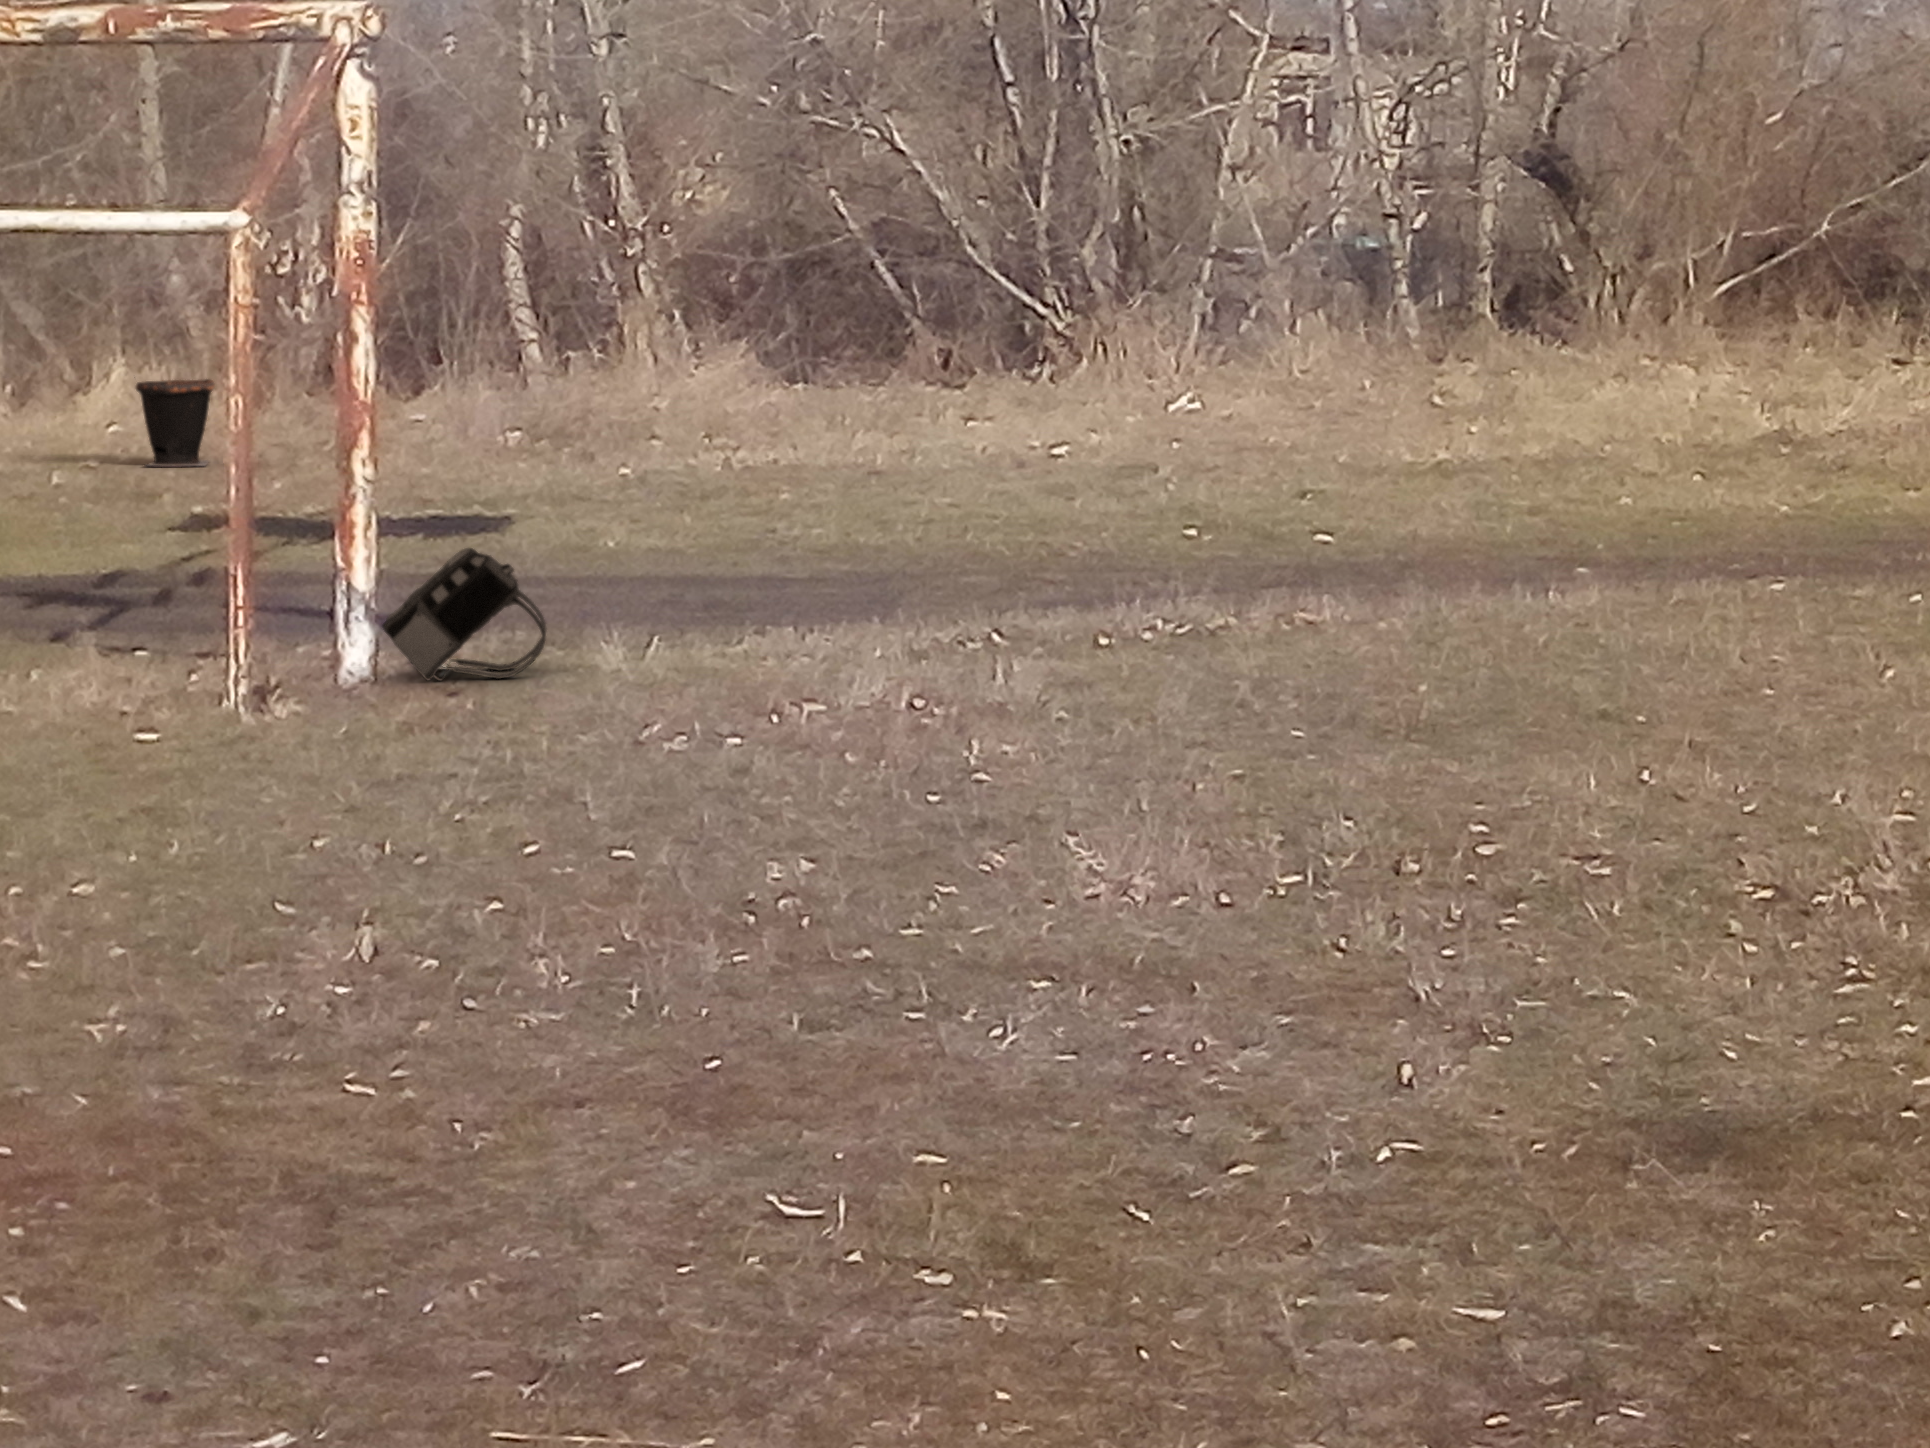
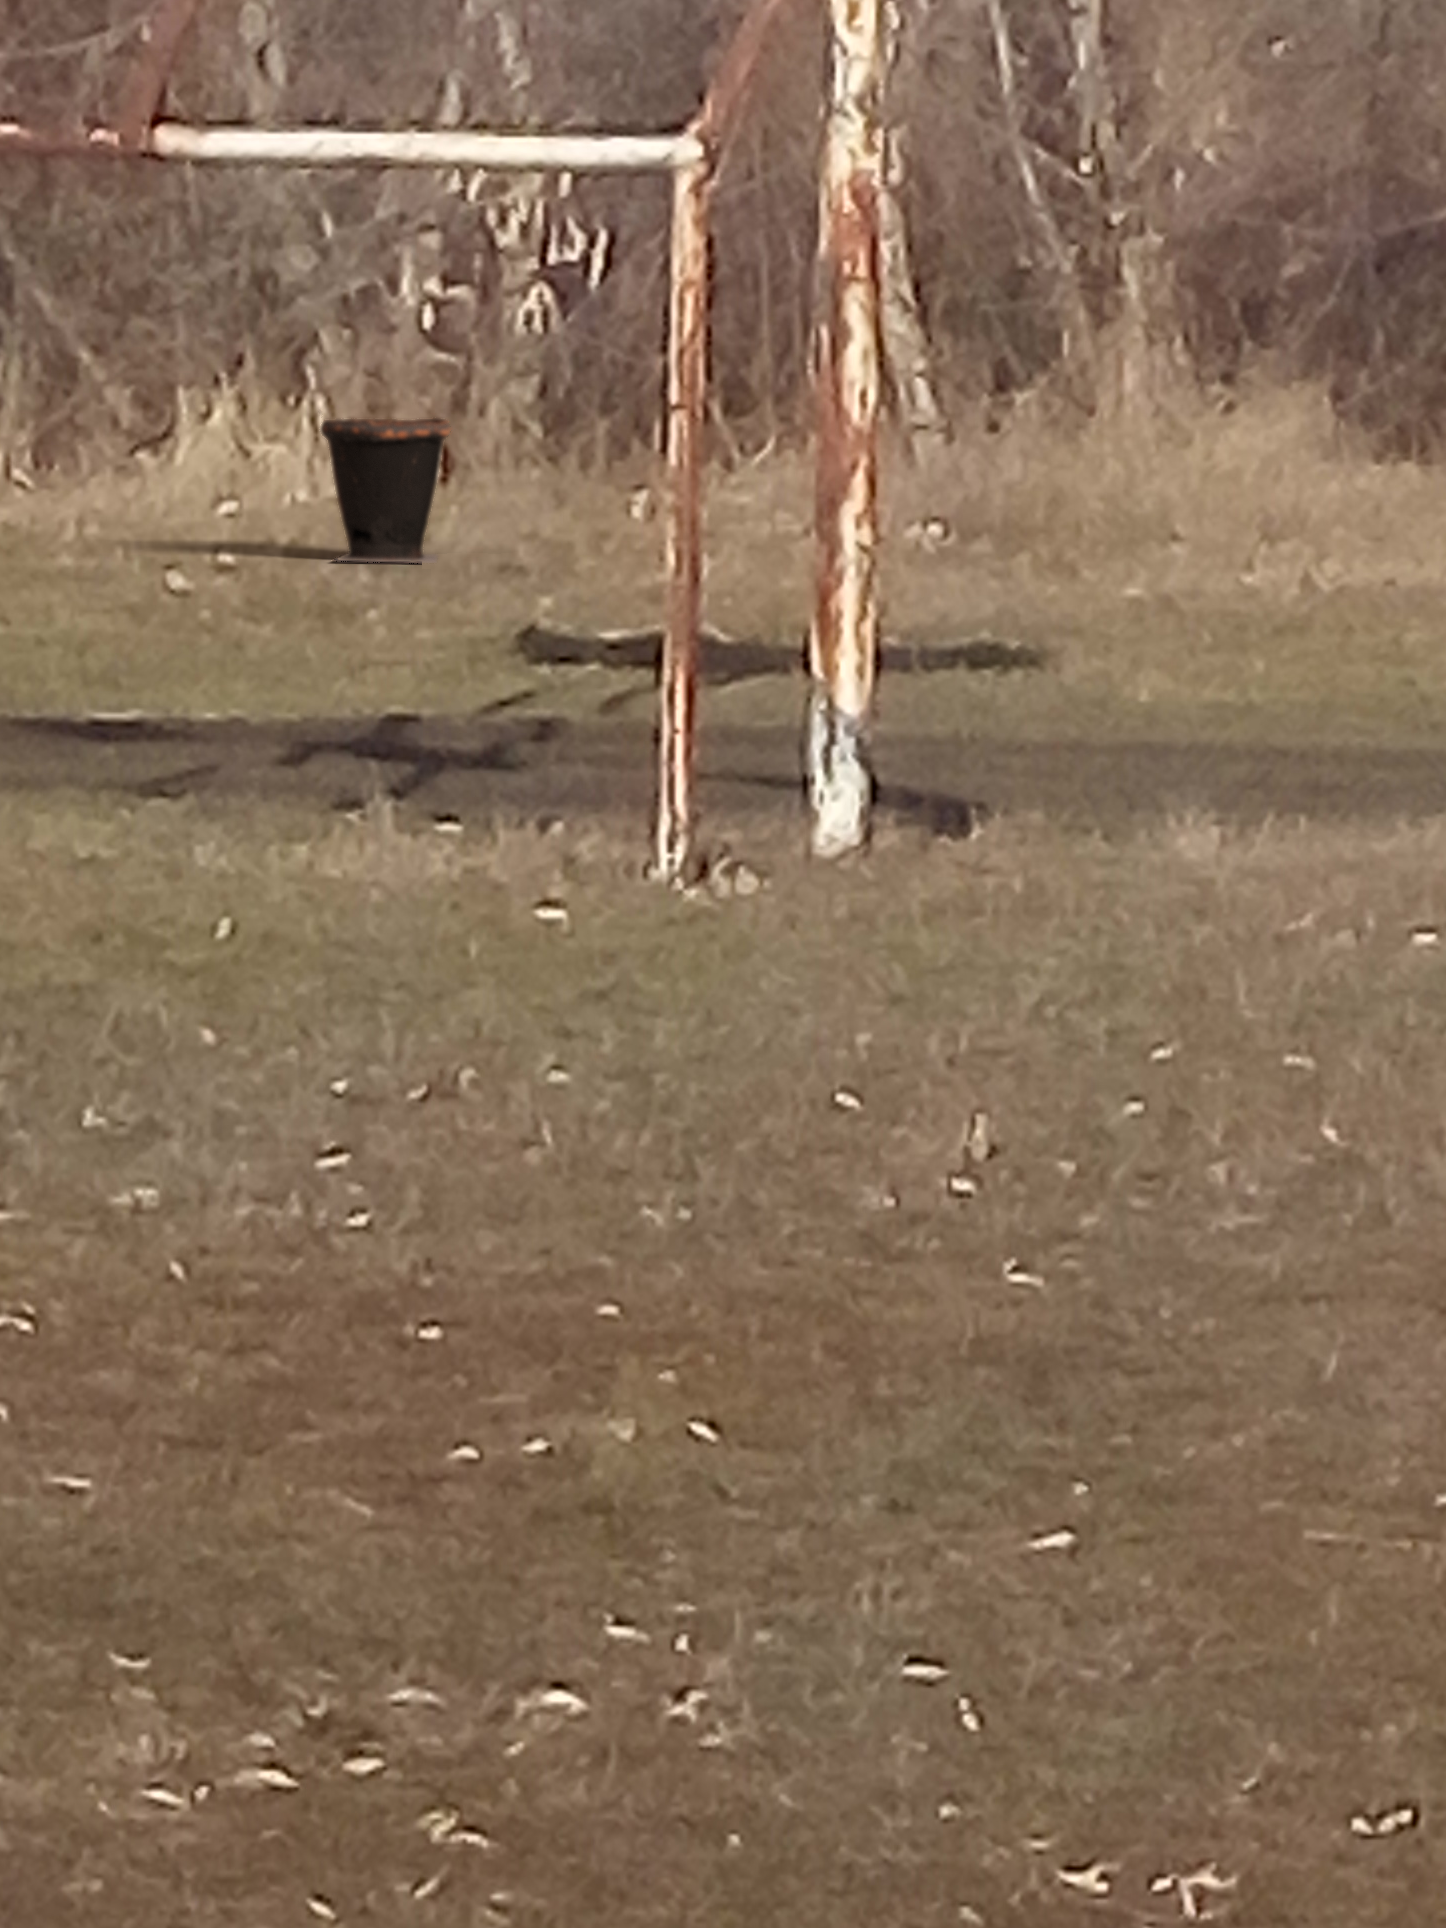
backpack: present [382,548,546,680] -> none [878,656,1126,855]

